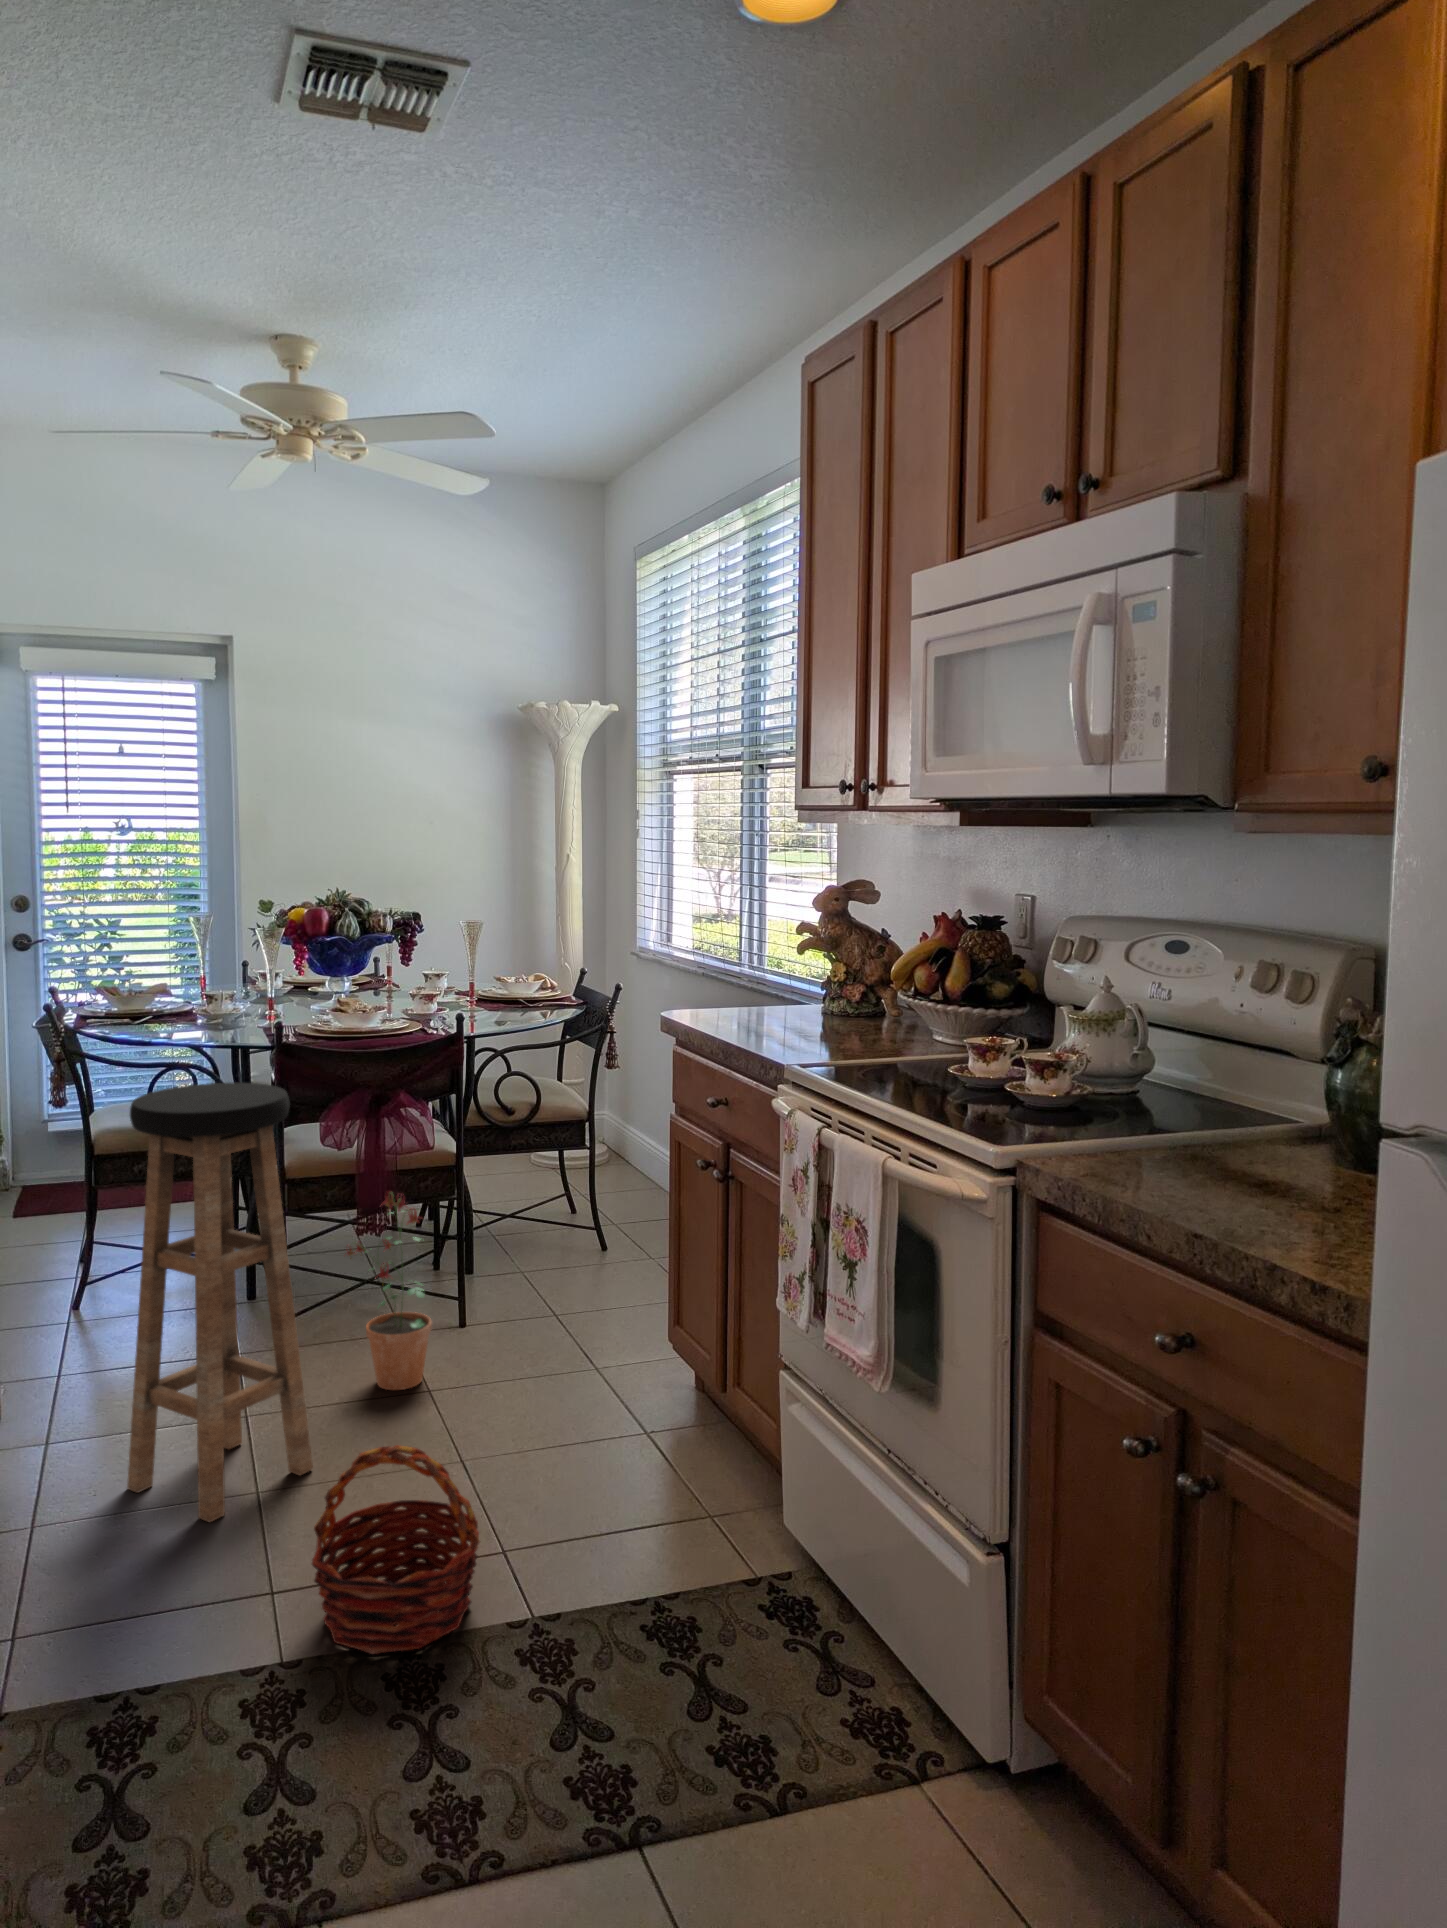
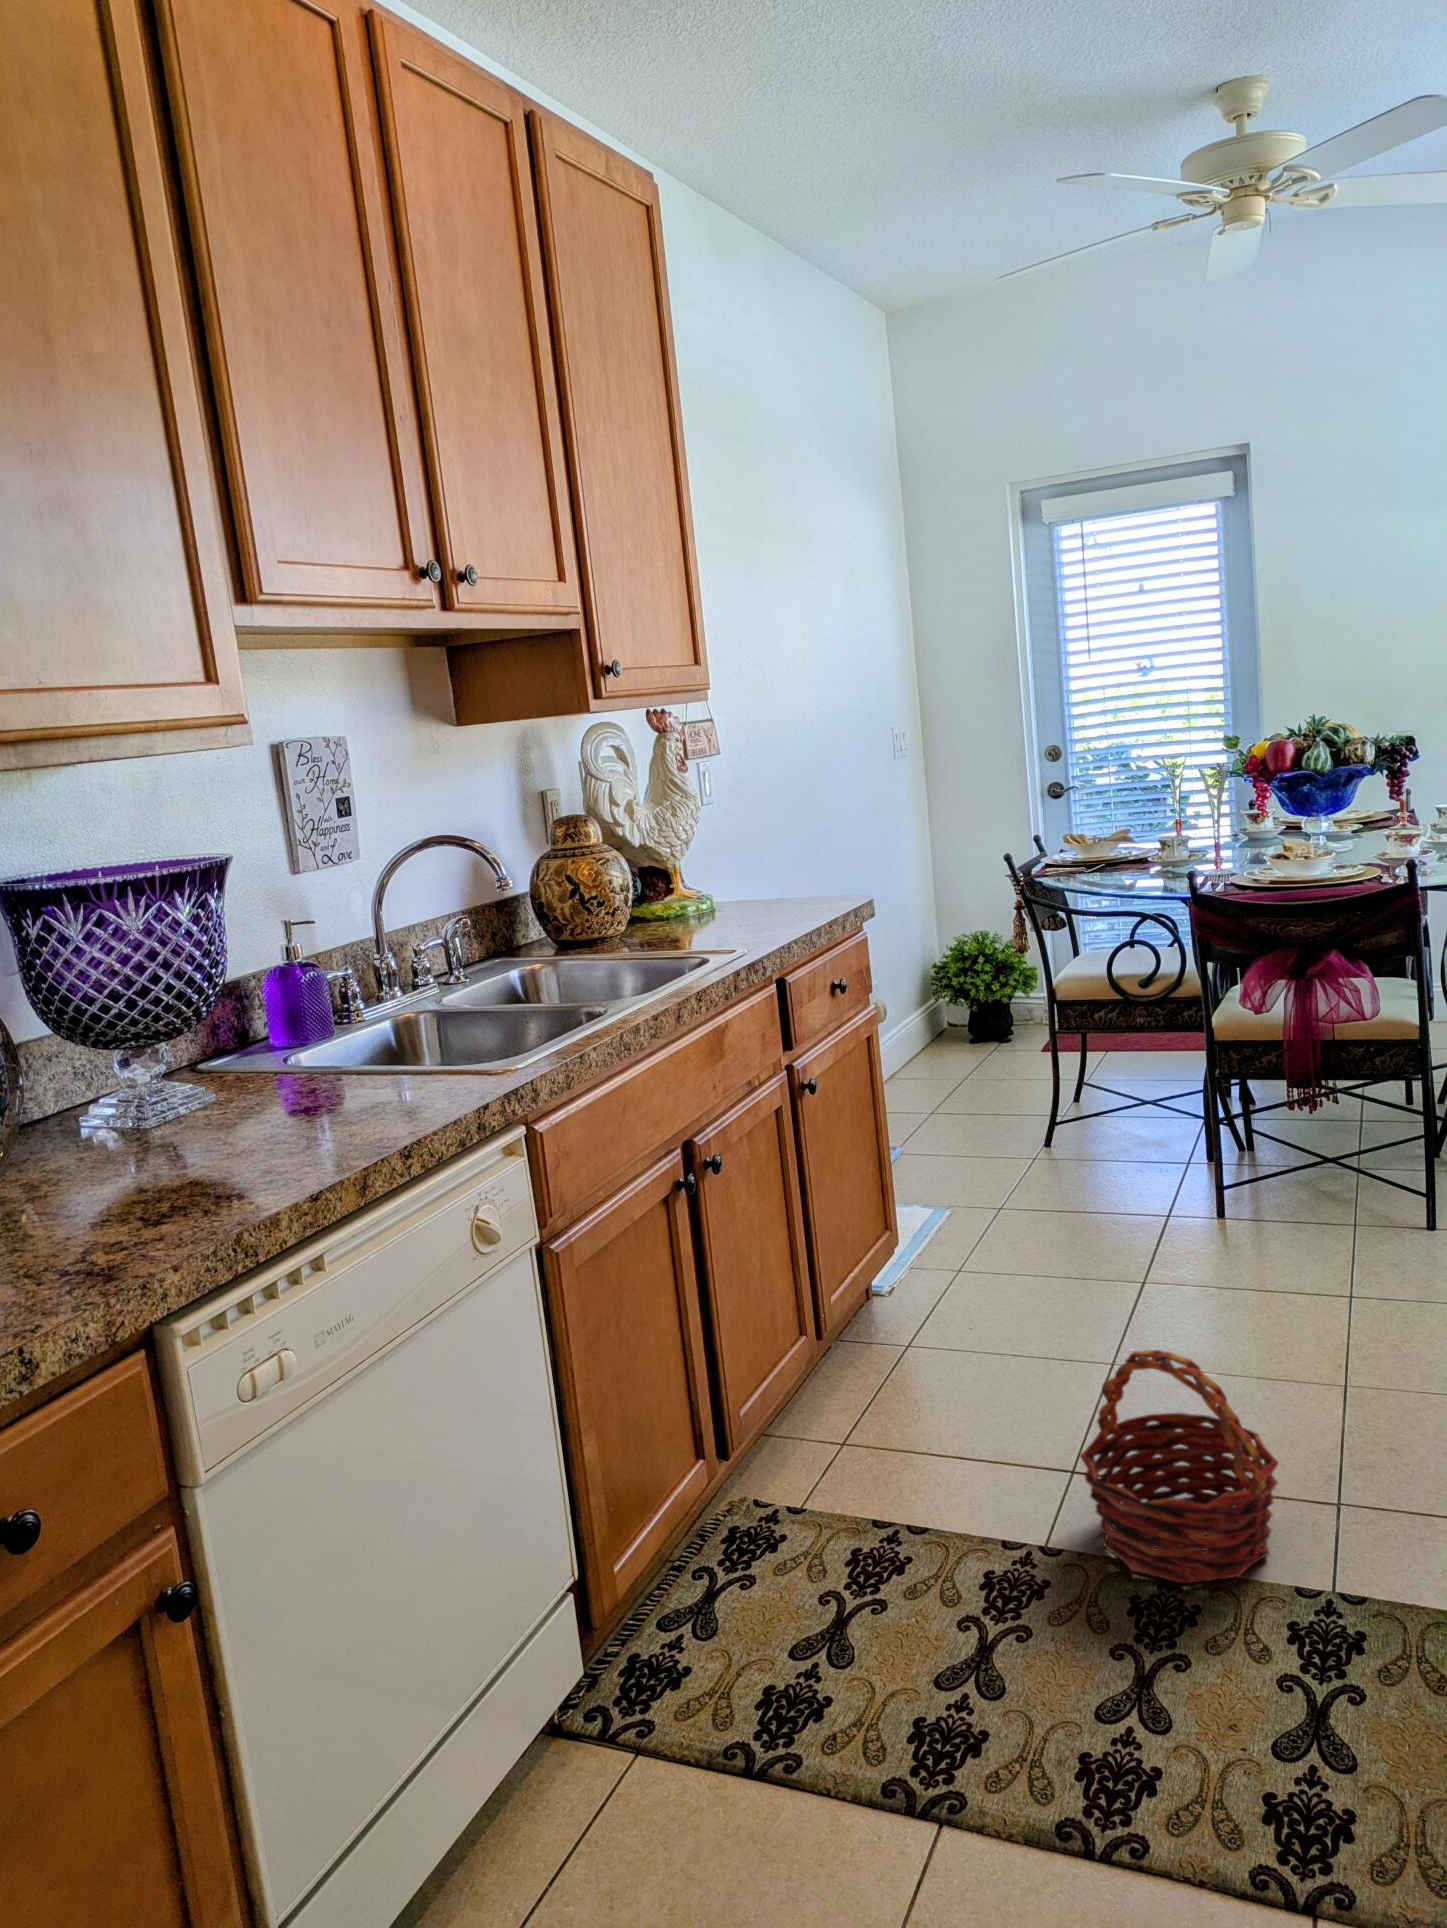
bar stool: present [127,1083,313,1522] -> none [969,937,1185,1389]
potted plant: present [346,1192,432,1390] -> none [1262,1064,1368,1296]

